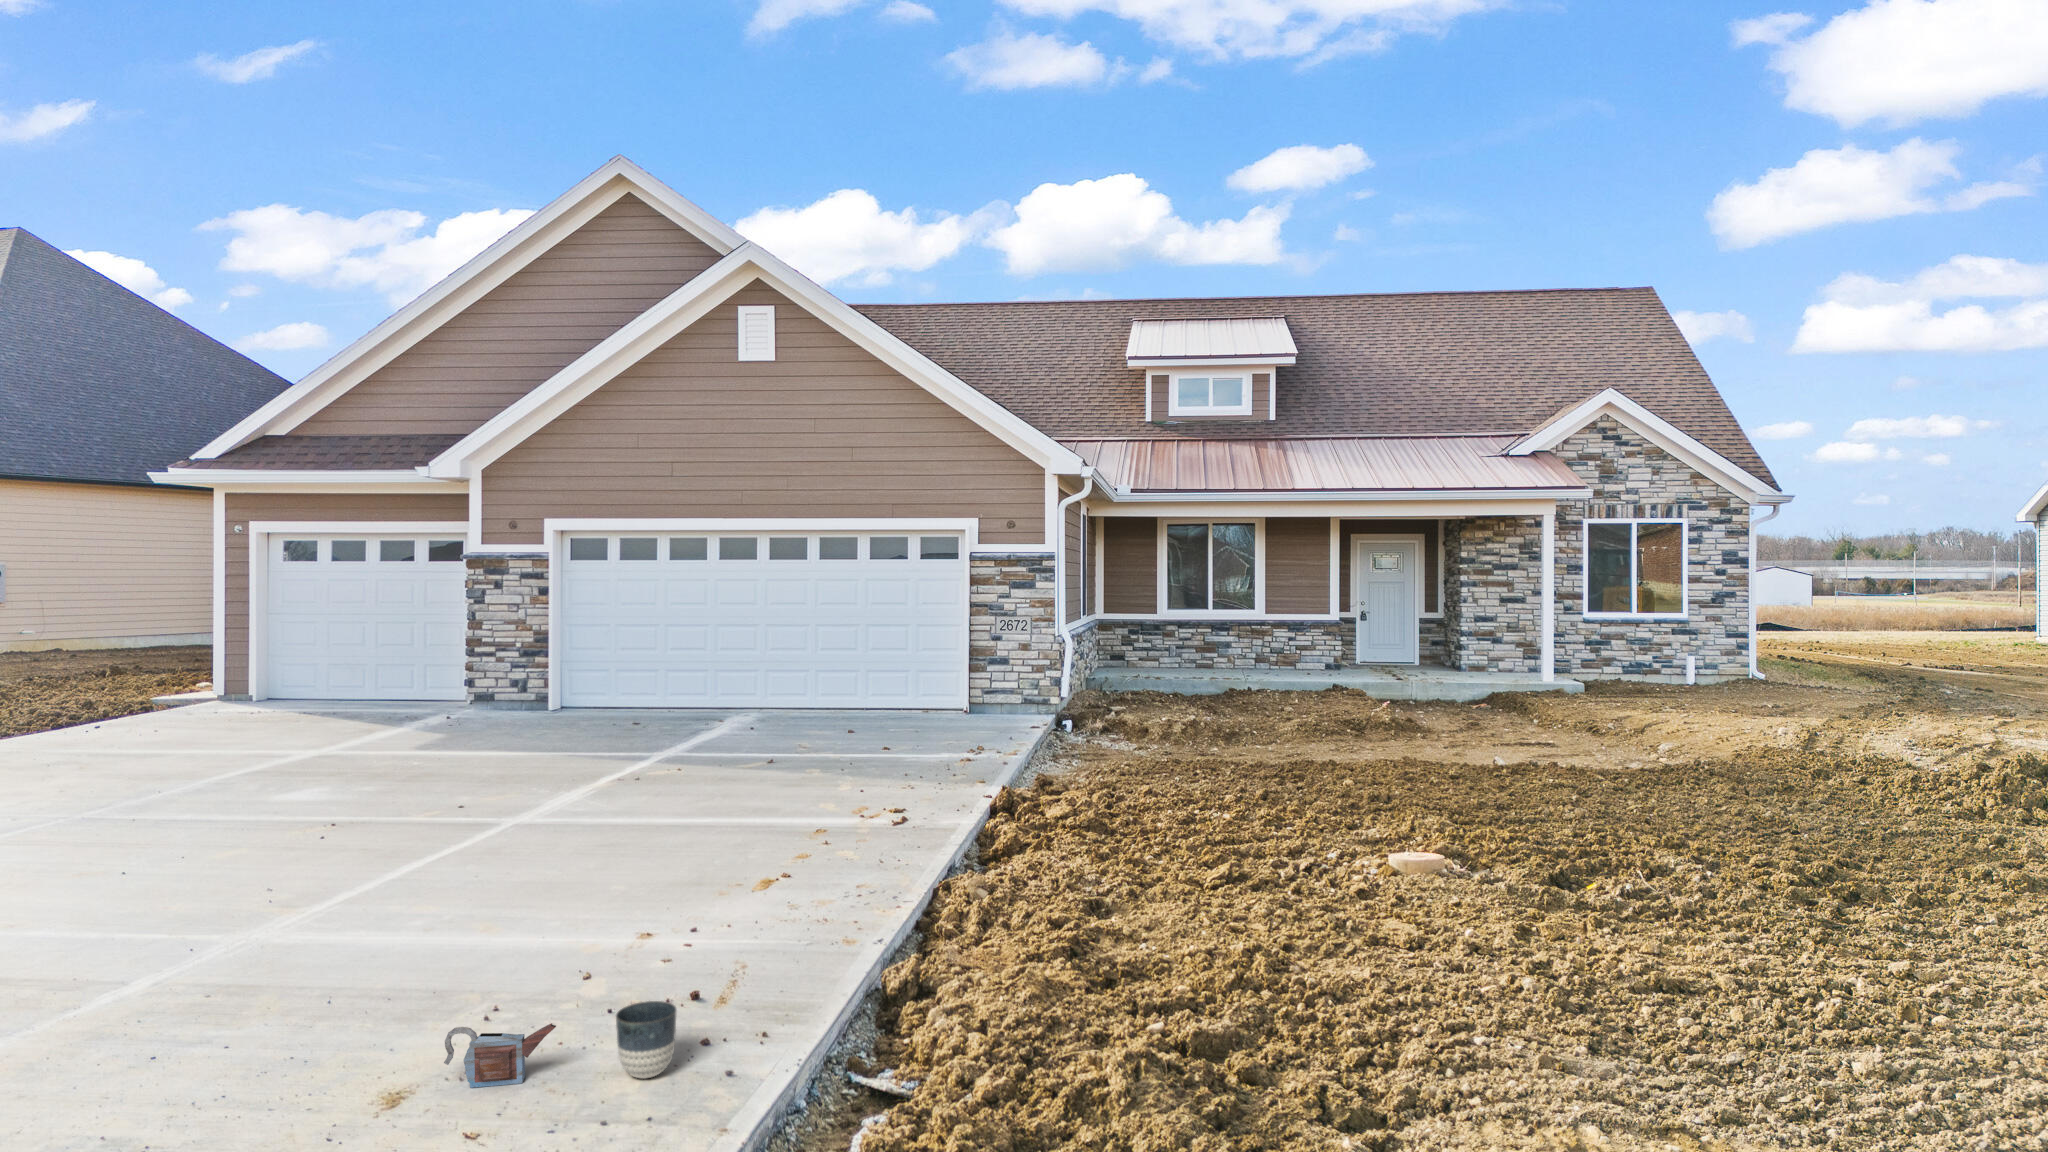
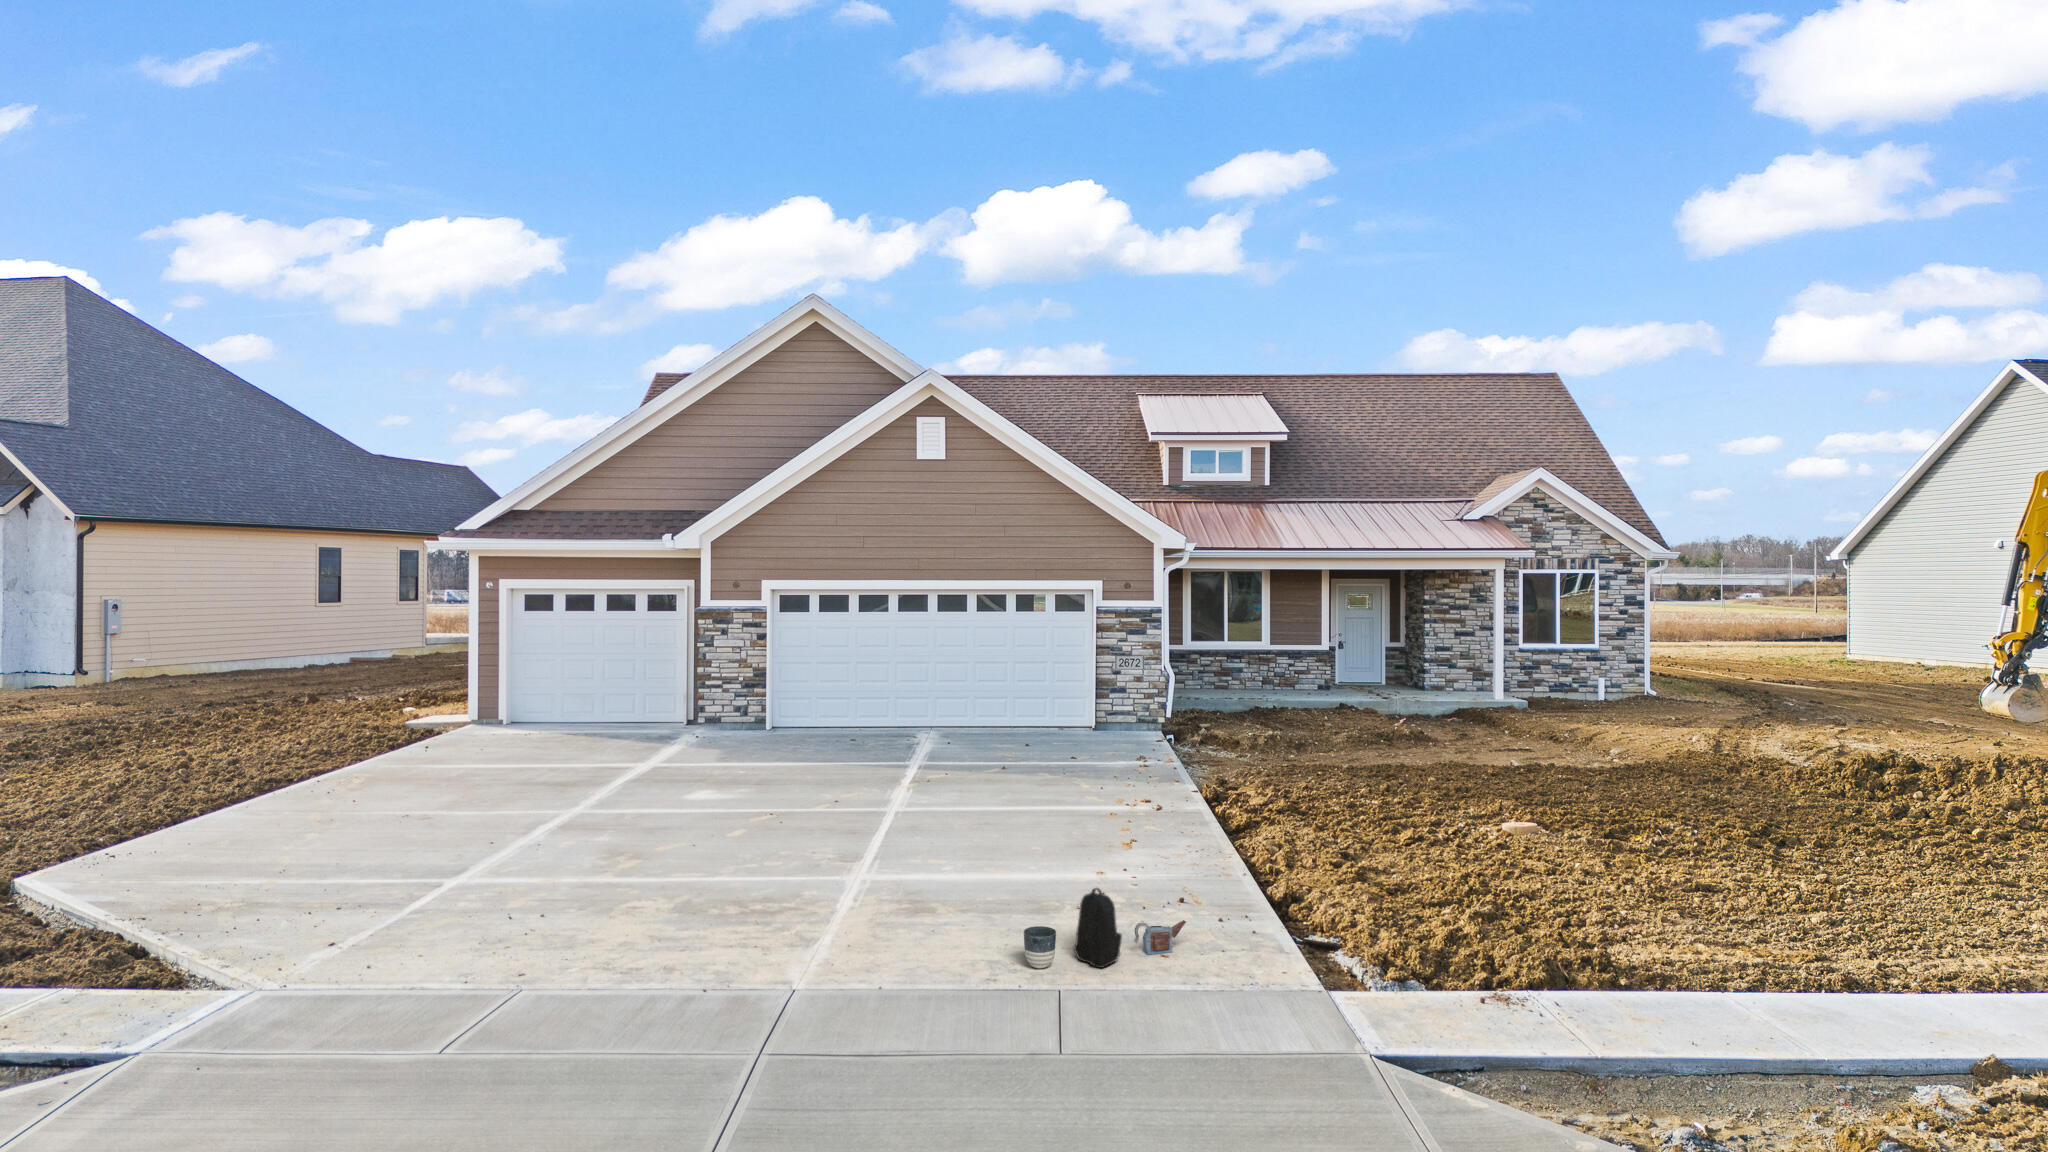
backpack: none [318,960,399,1116] -> present [1074,888,1122,968]
planter: present [616,1001,676,1078] -> present [1024,926,1056,968]

